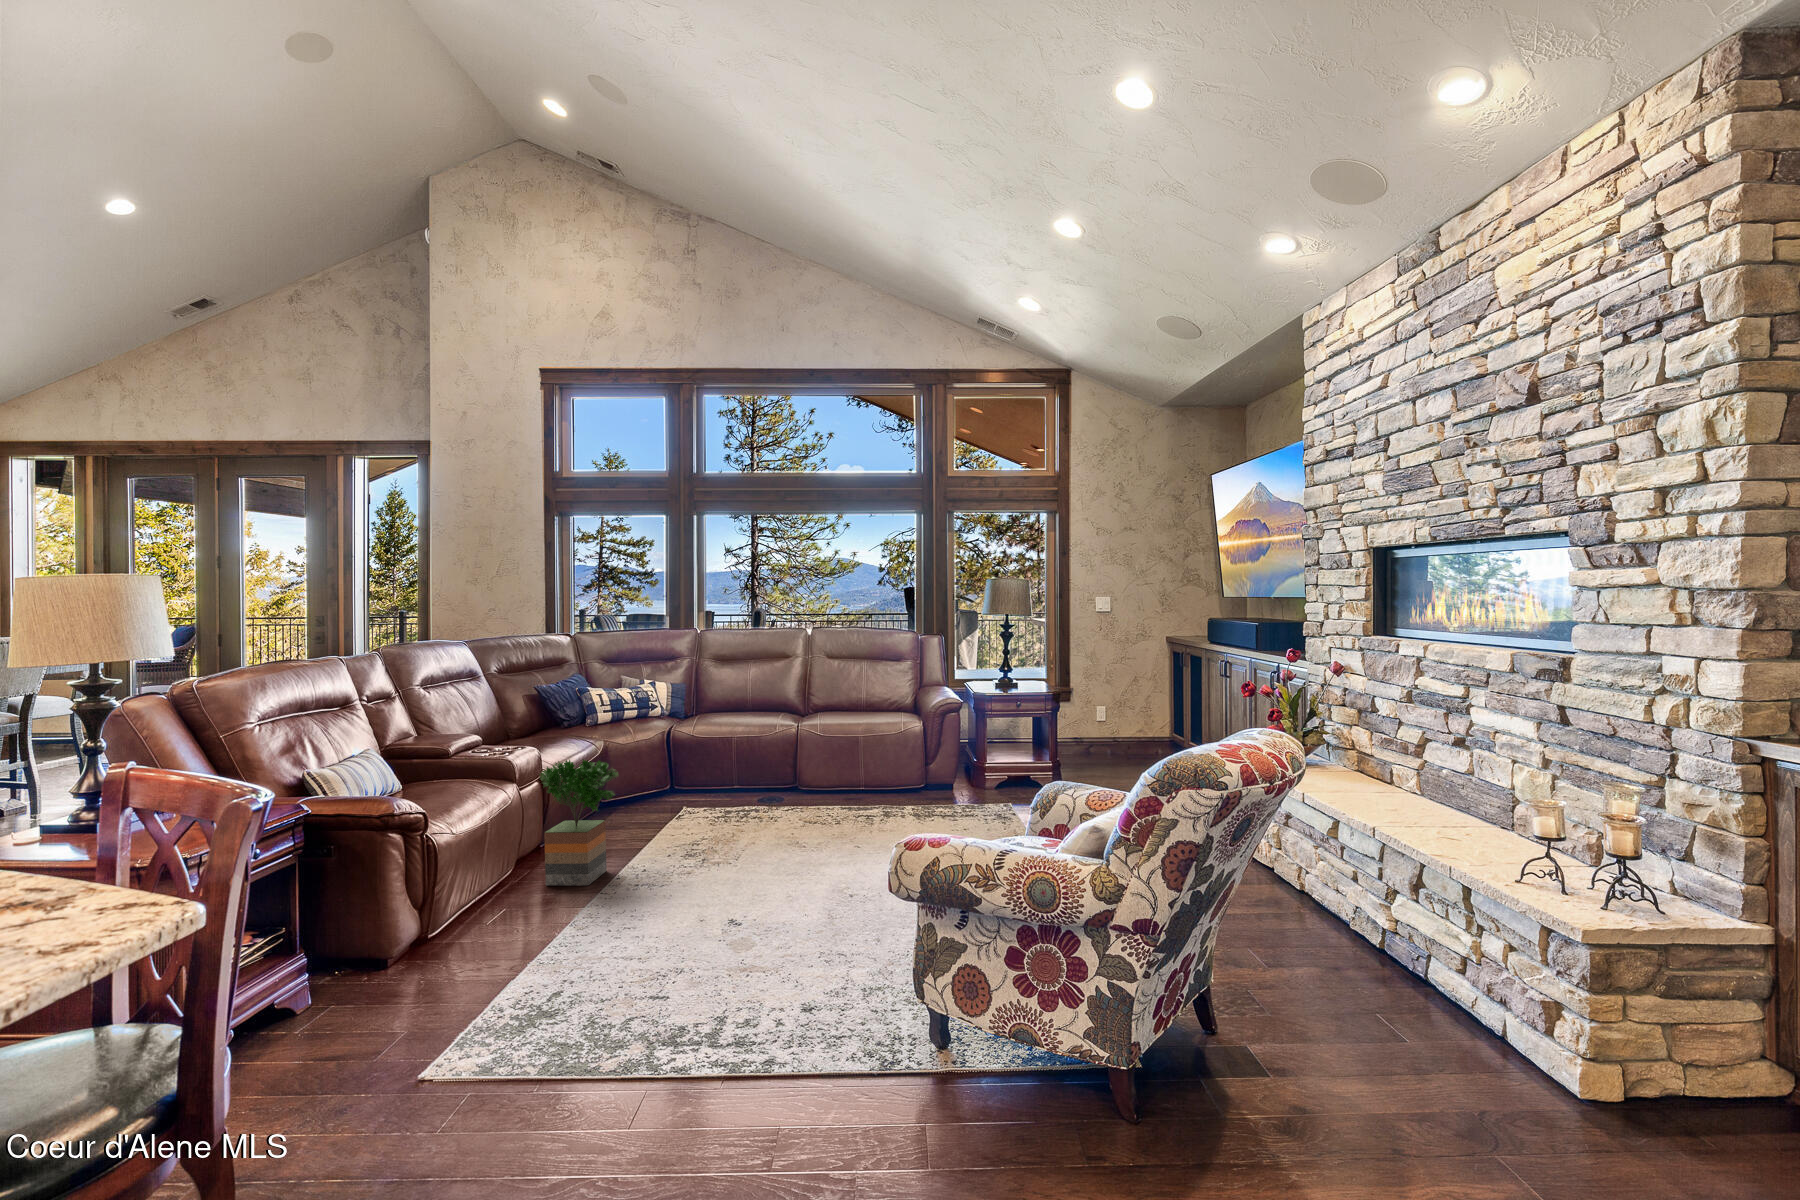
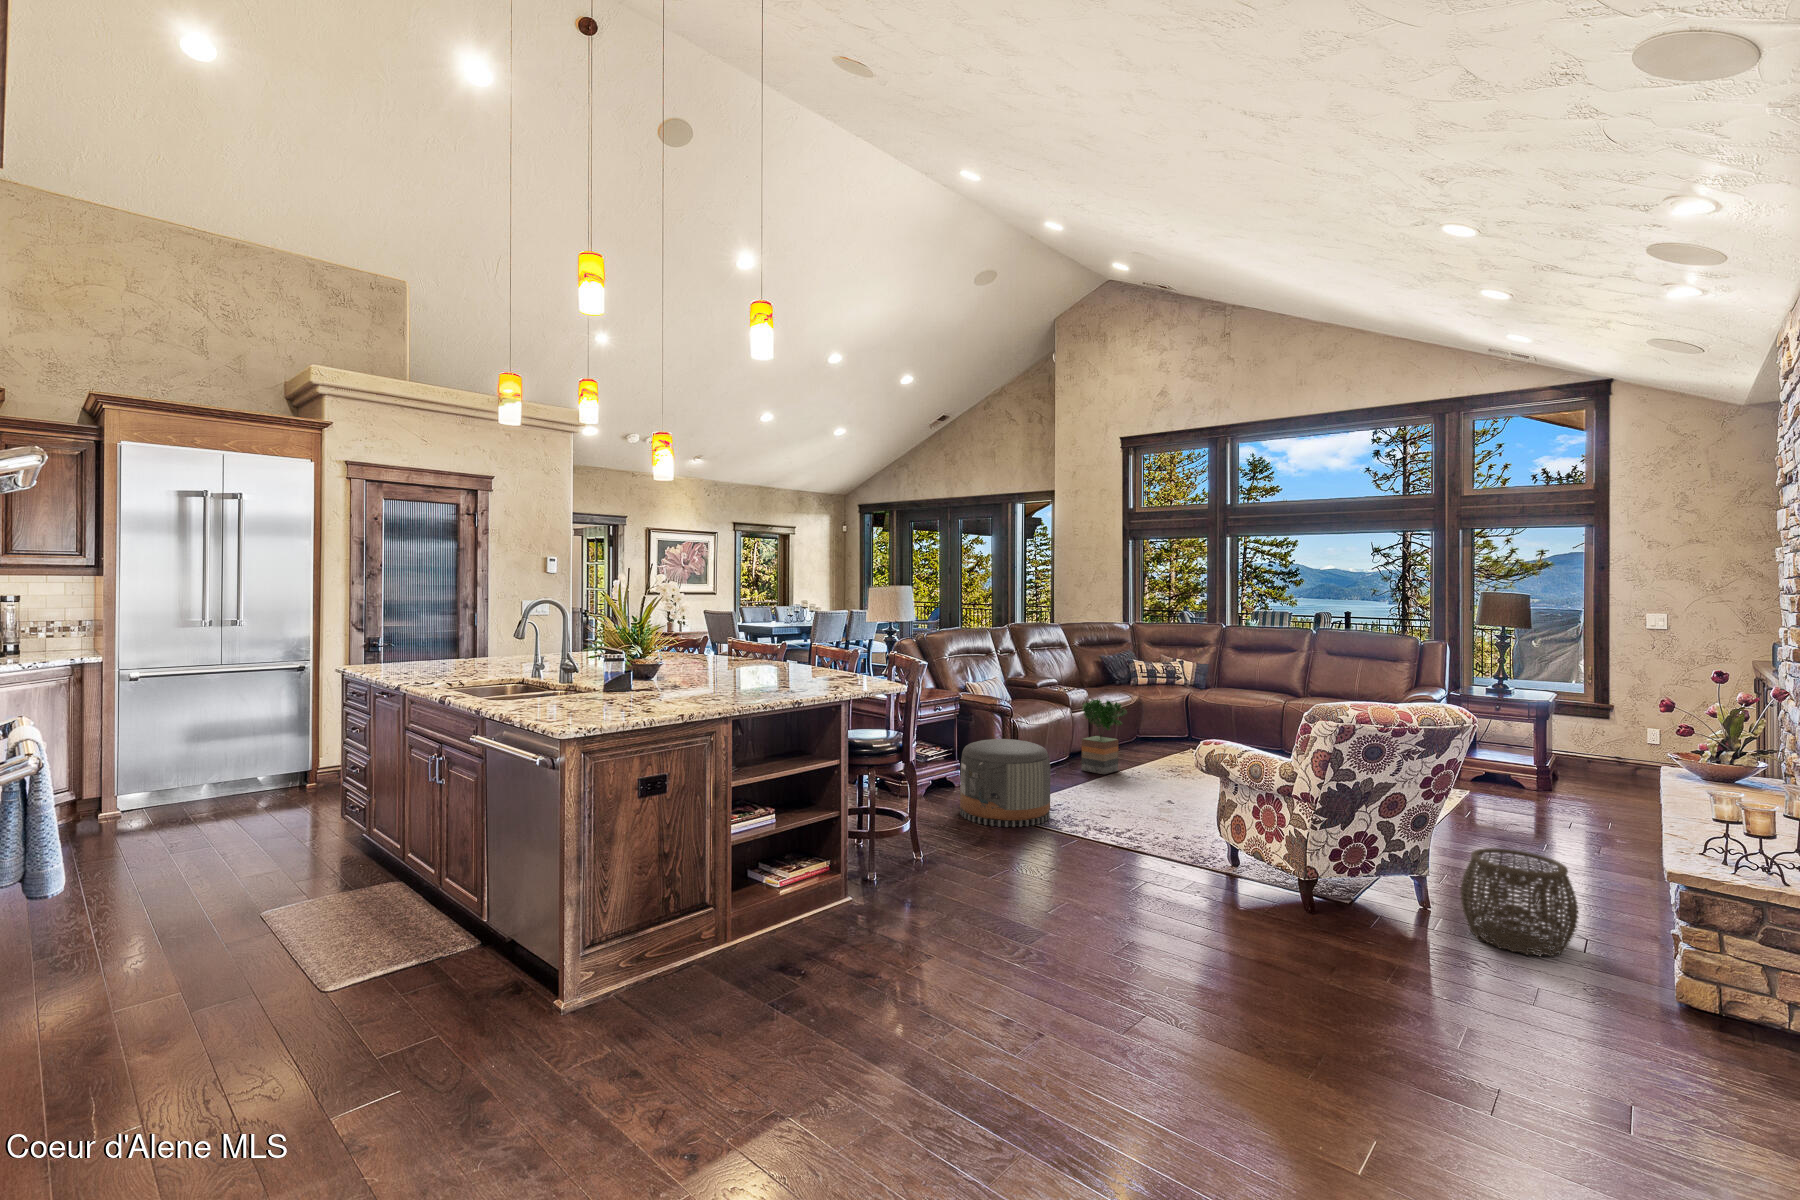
pouf: none [308,882,535,1116] -> present [960,739,1051,827]
woven basket: none [1275,913,1438,1086] -> present [1460,848,1579,956]

